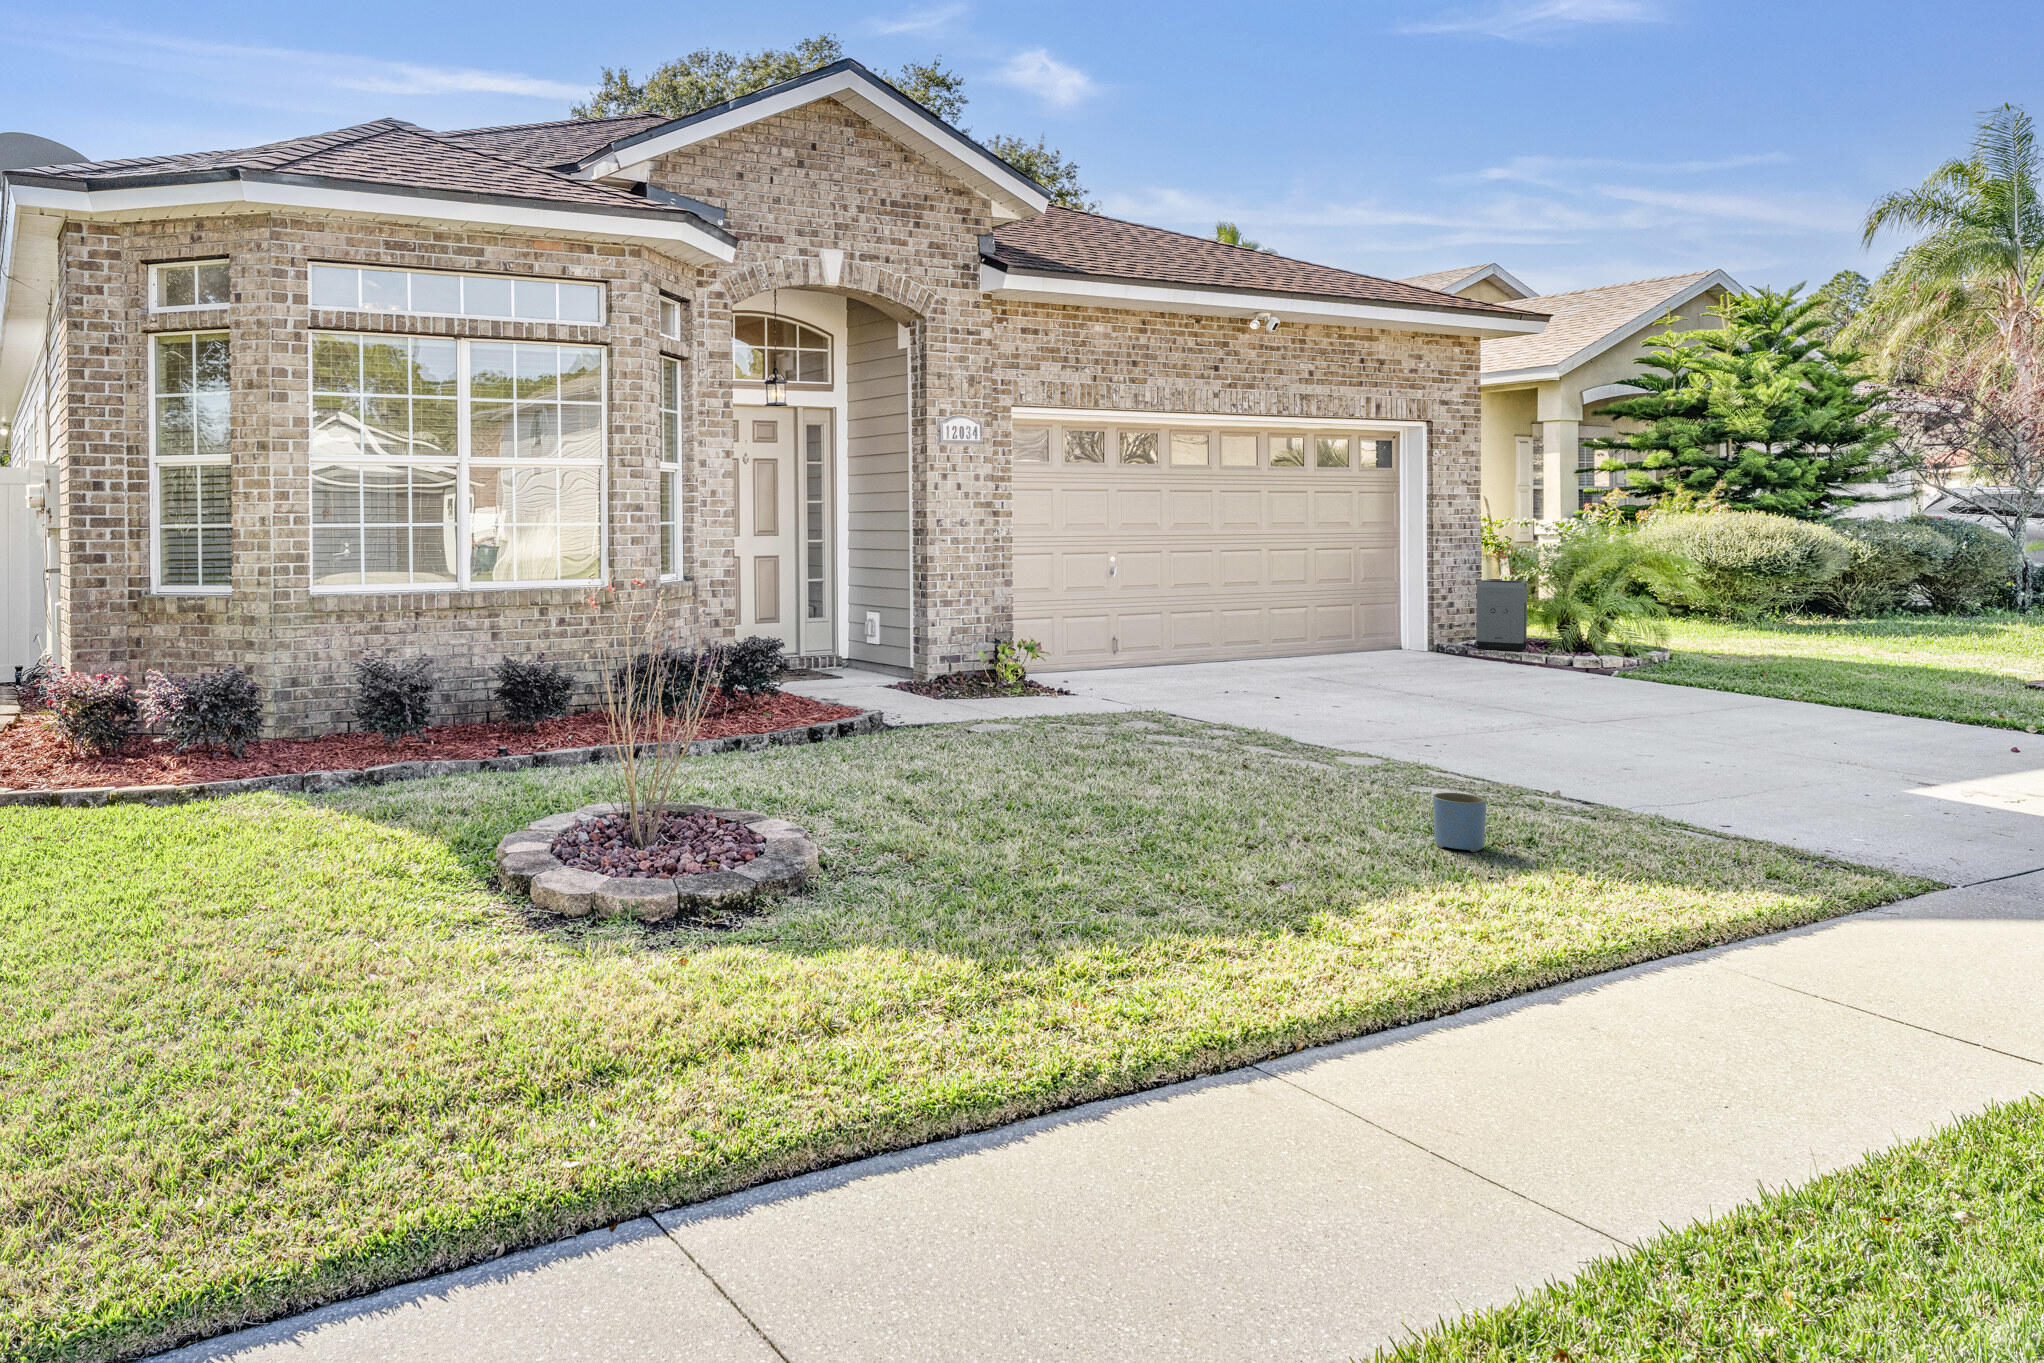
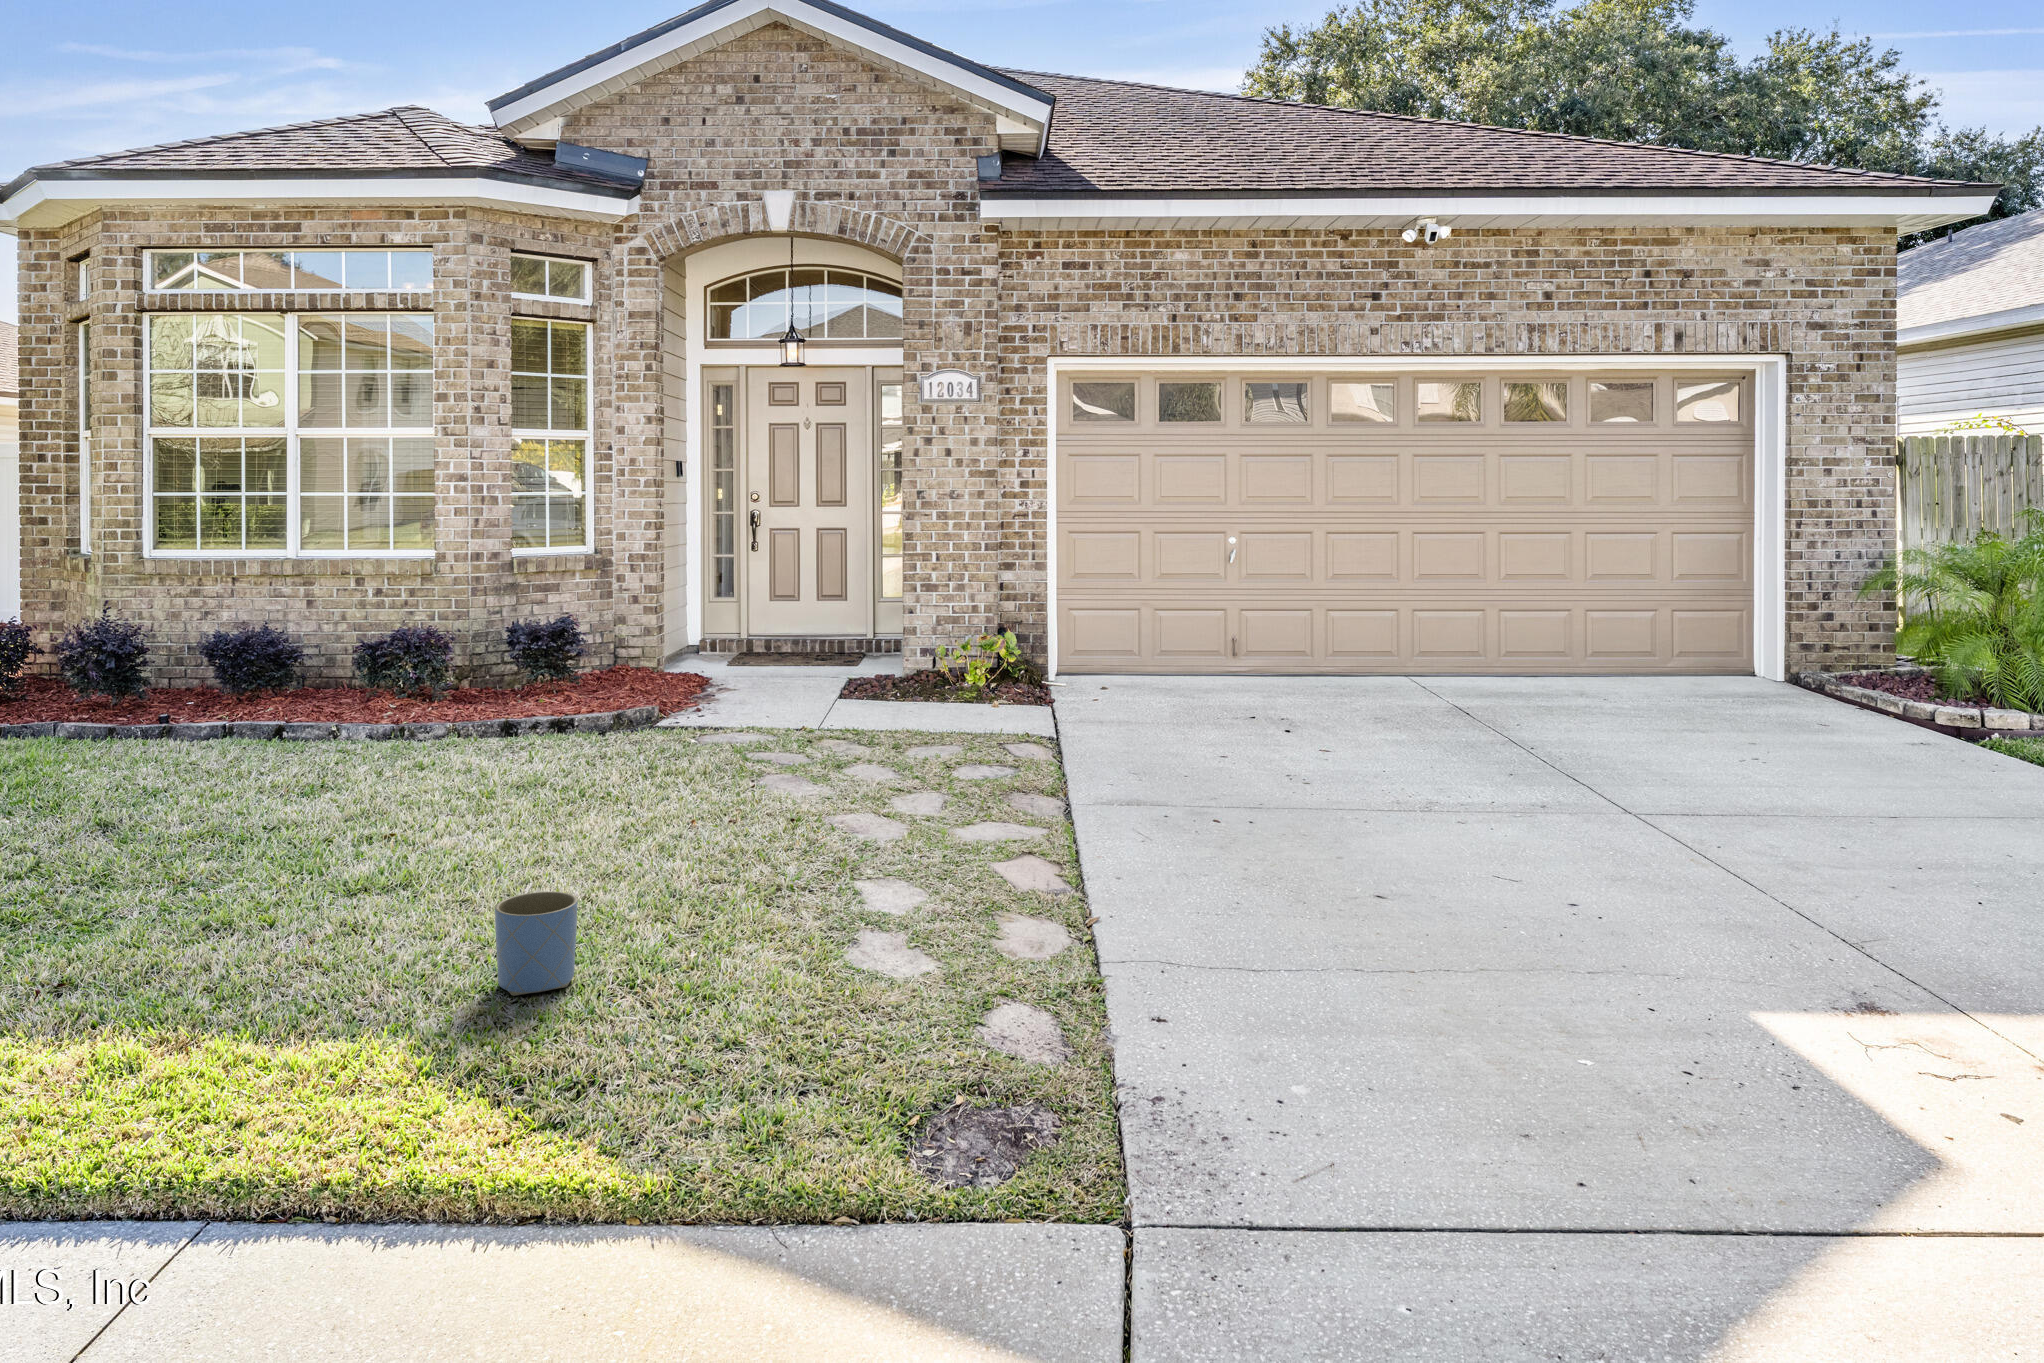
trash can: present [1476,580,1527,651] -> none [1873,598,1974,711]

